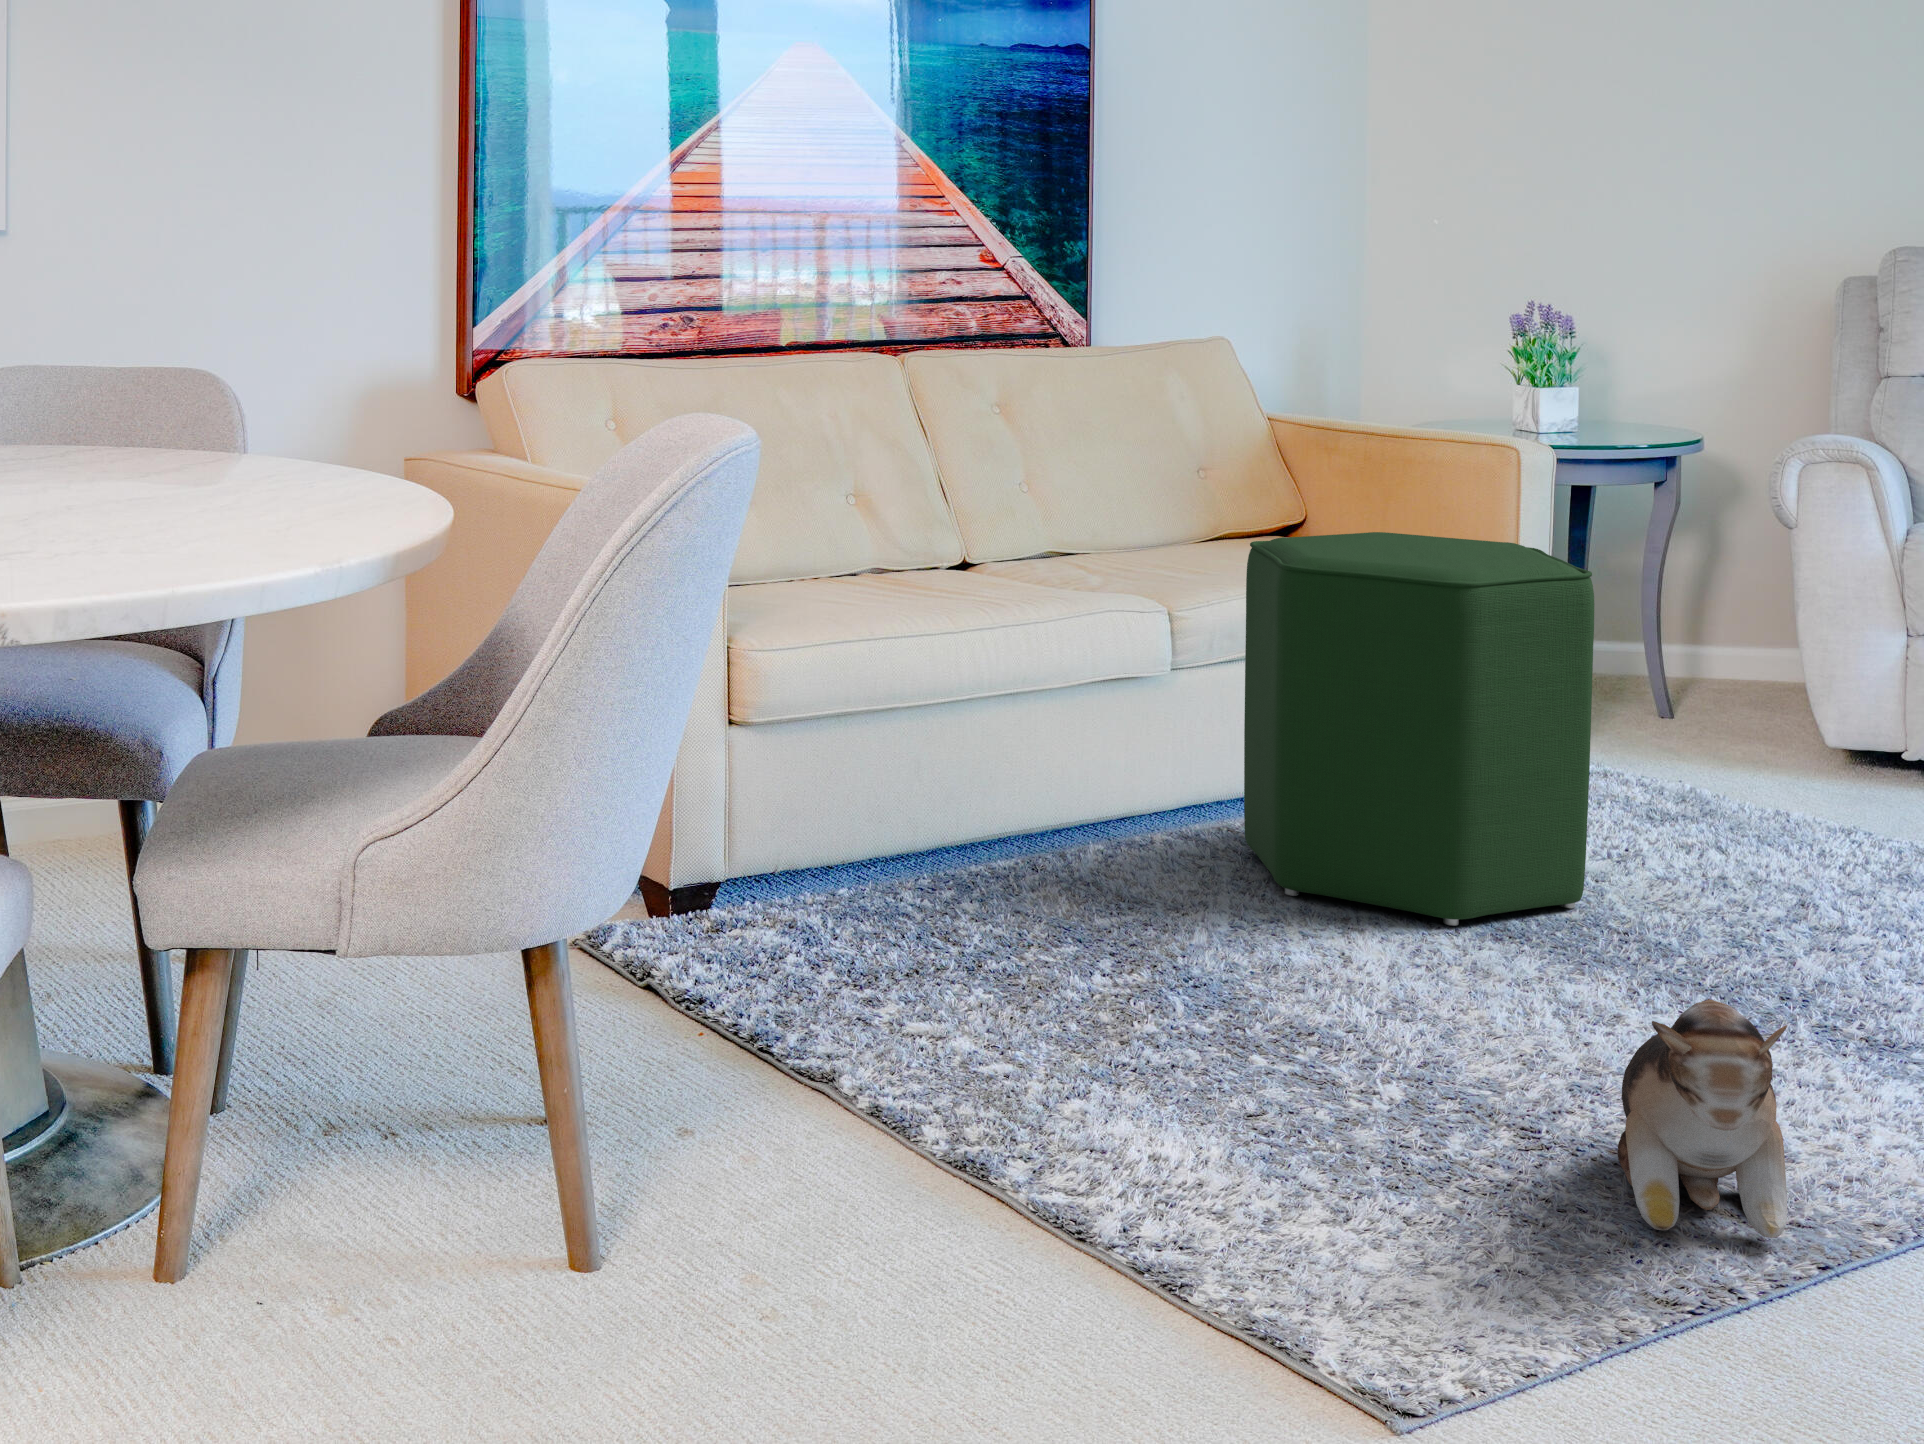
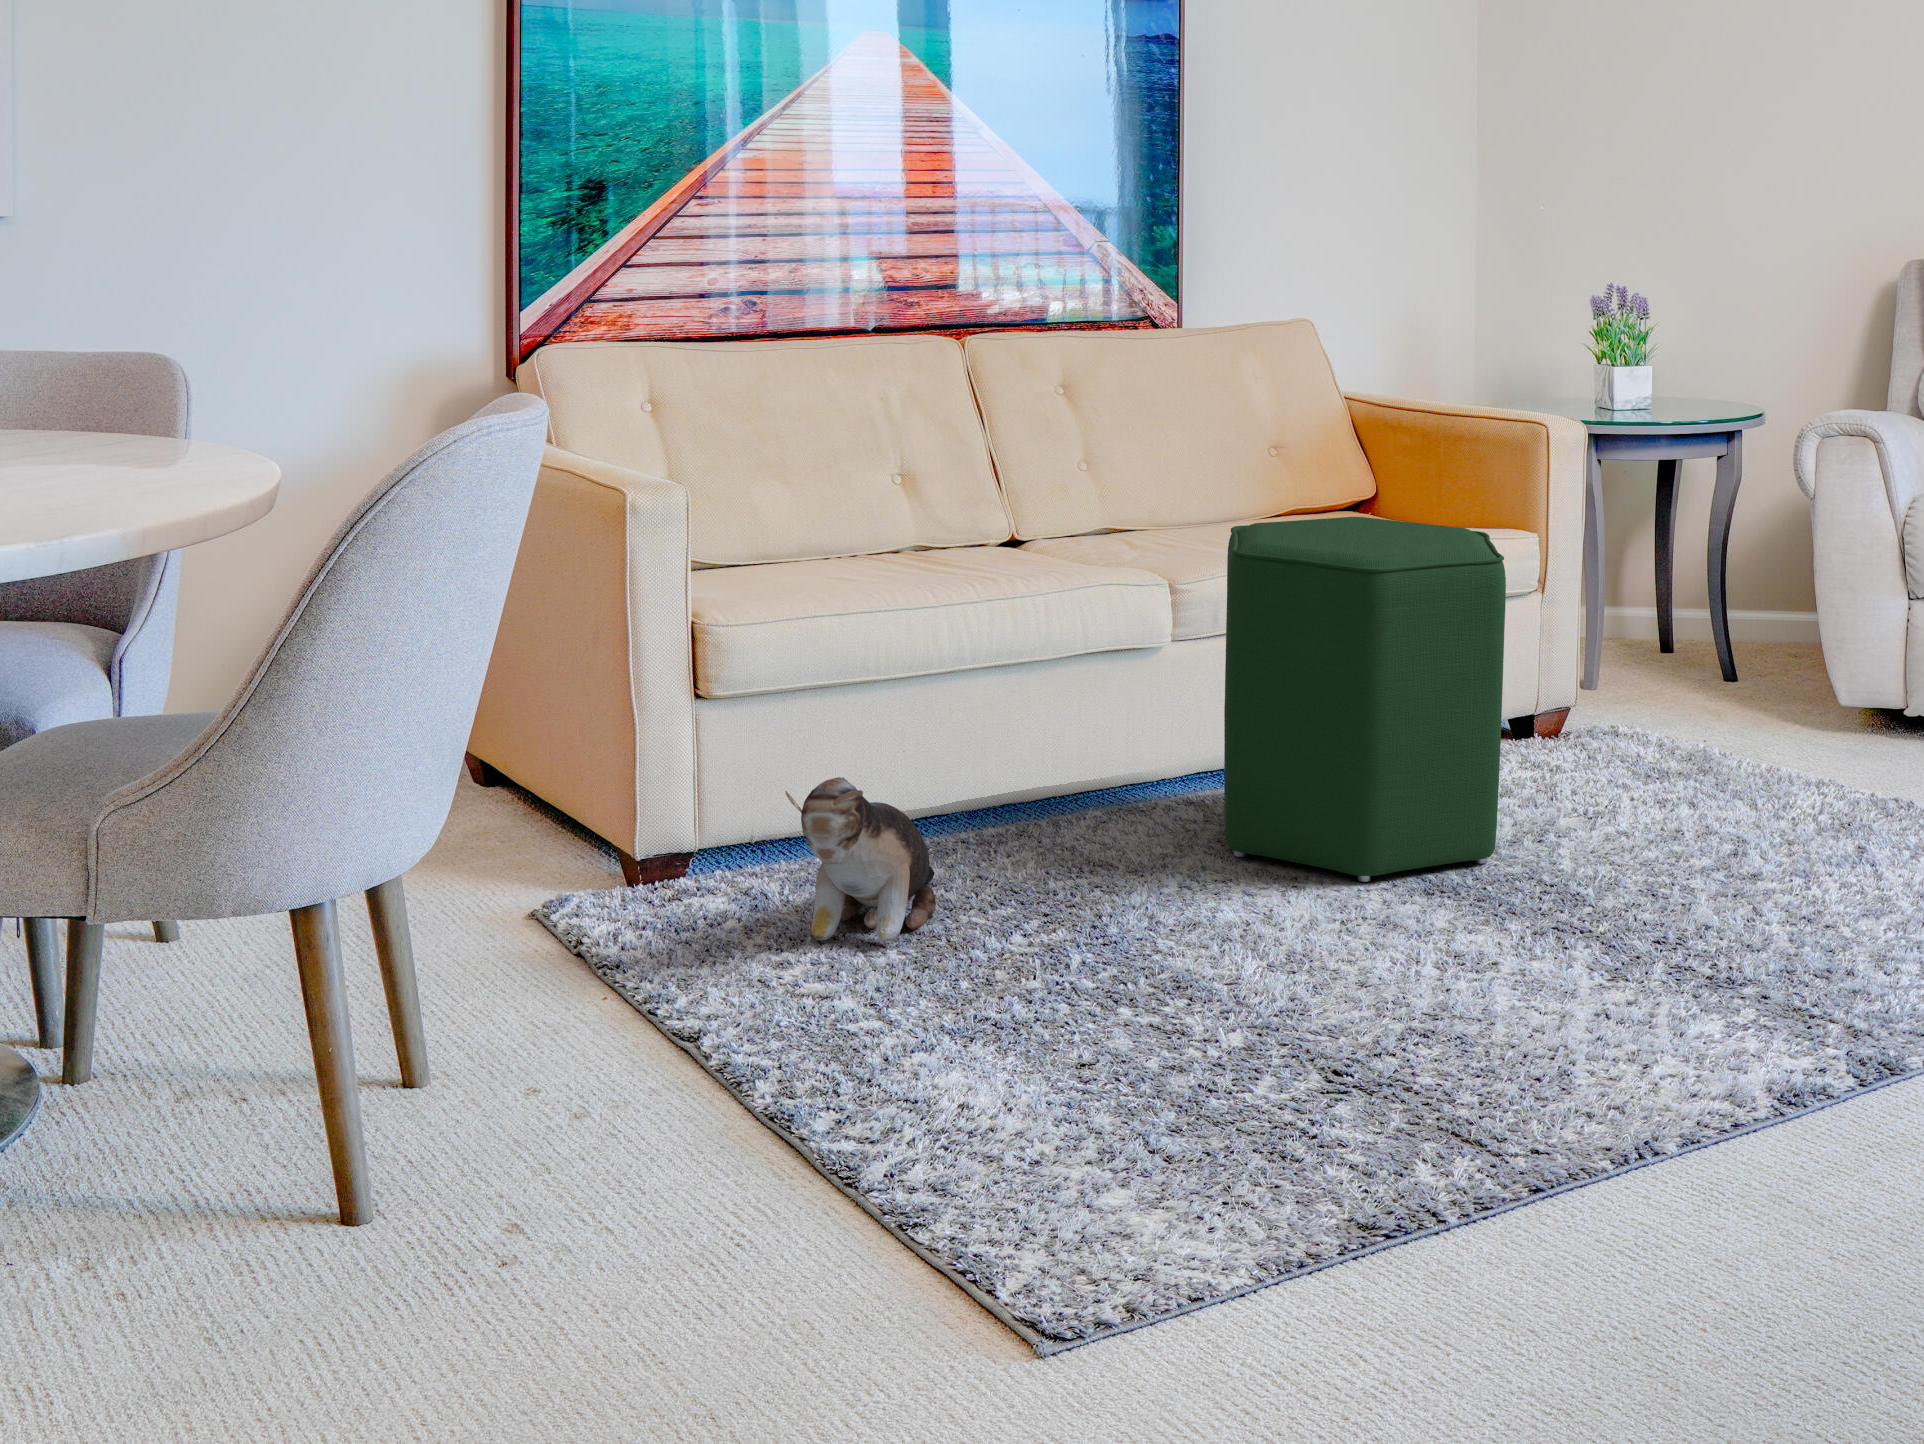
plush toy: present [1617,999,1787,1238] -> present [785,777,936,941]

